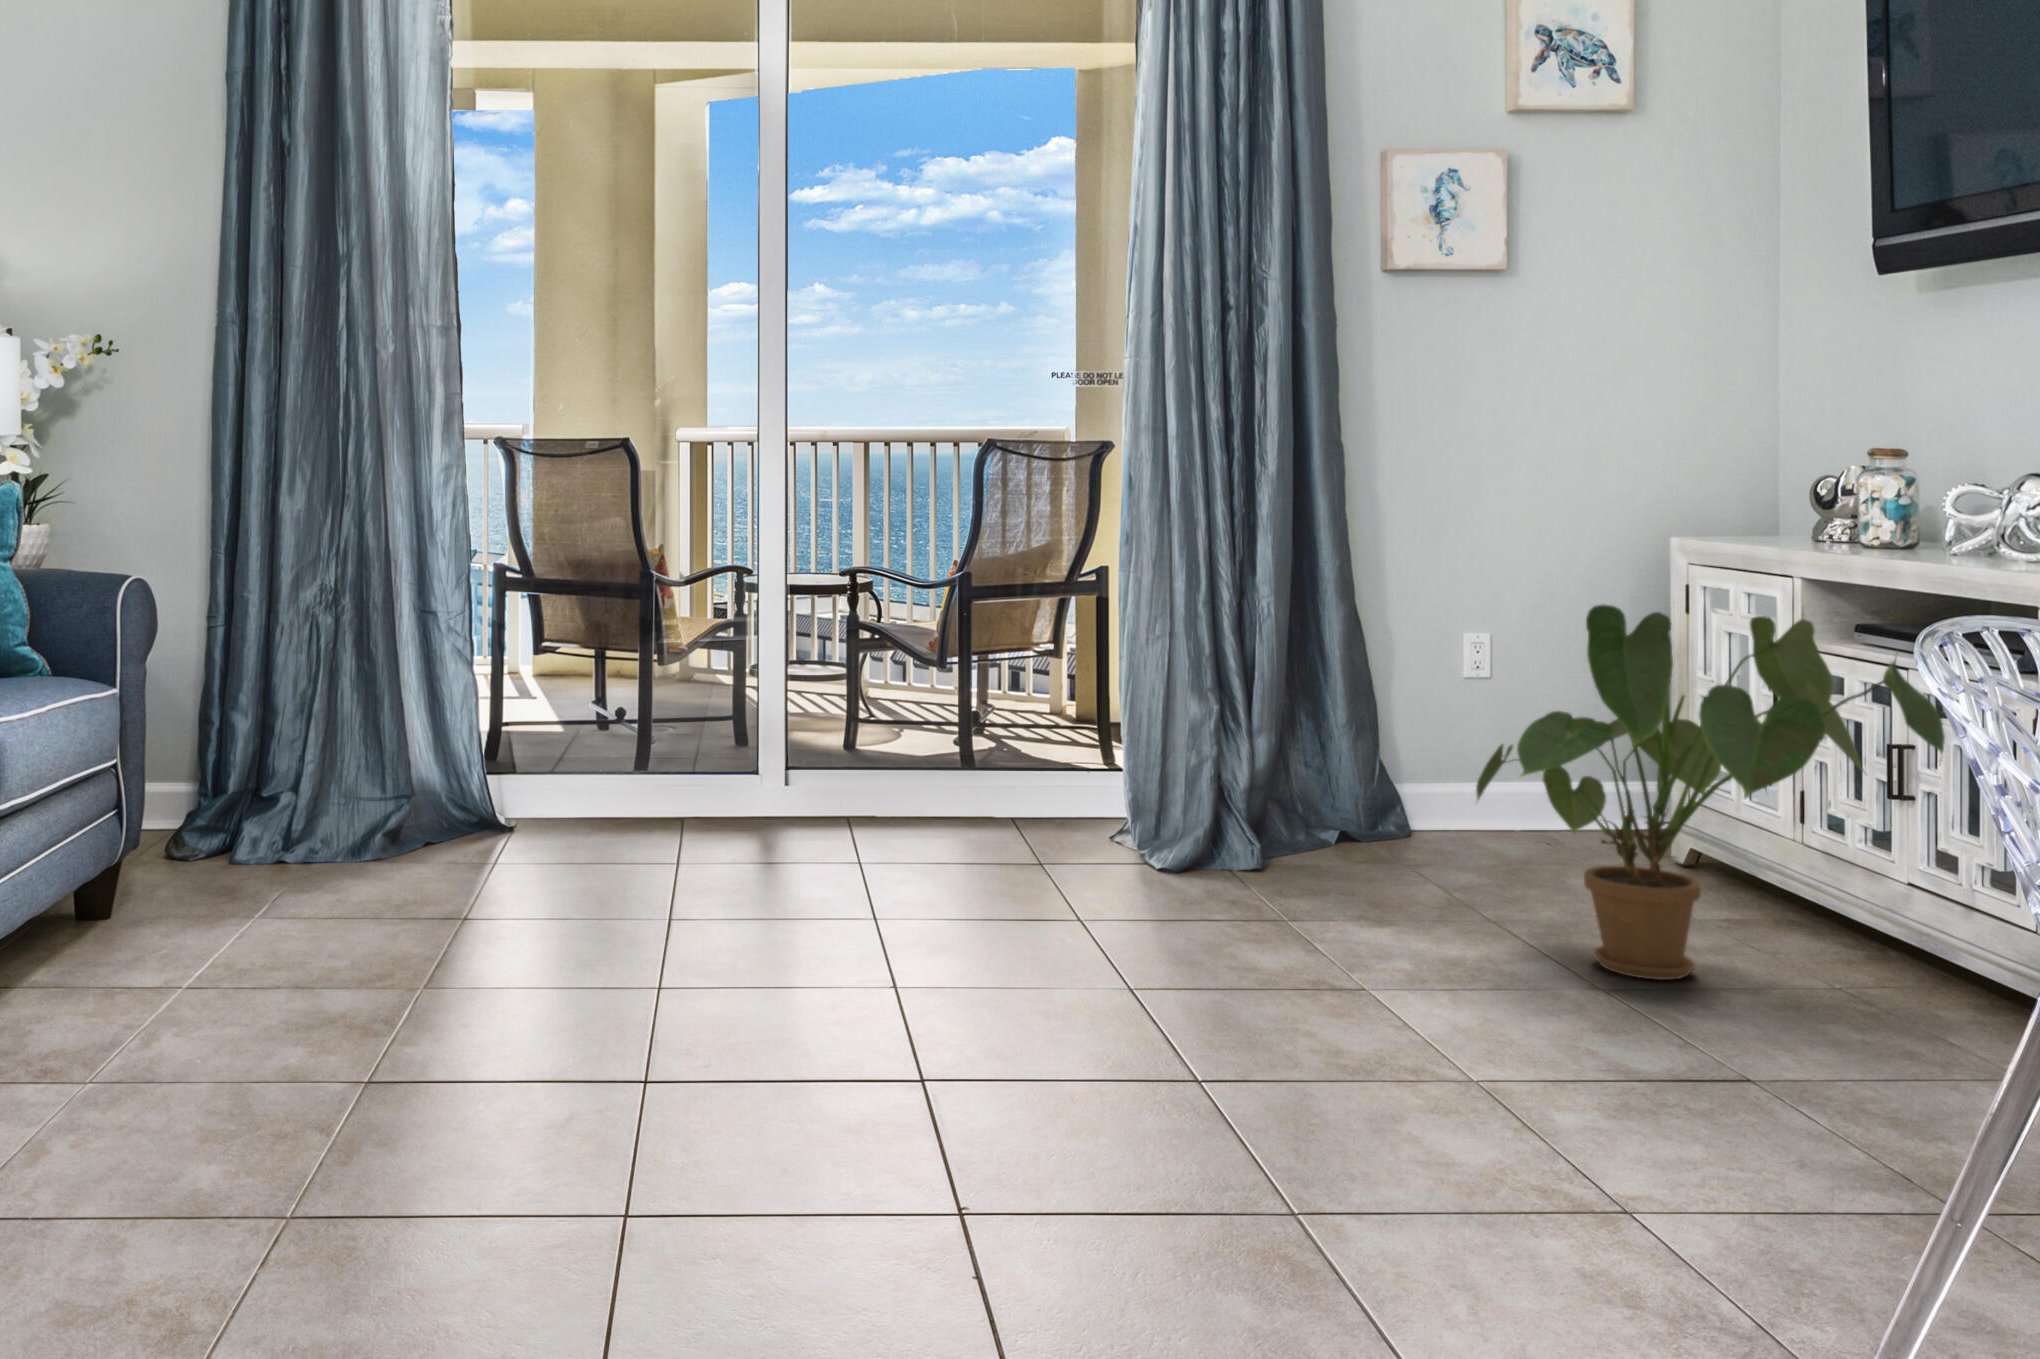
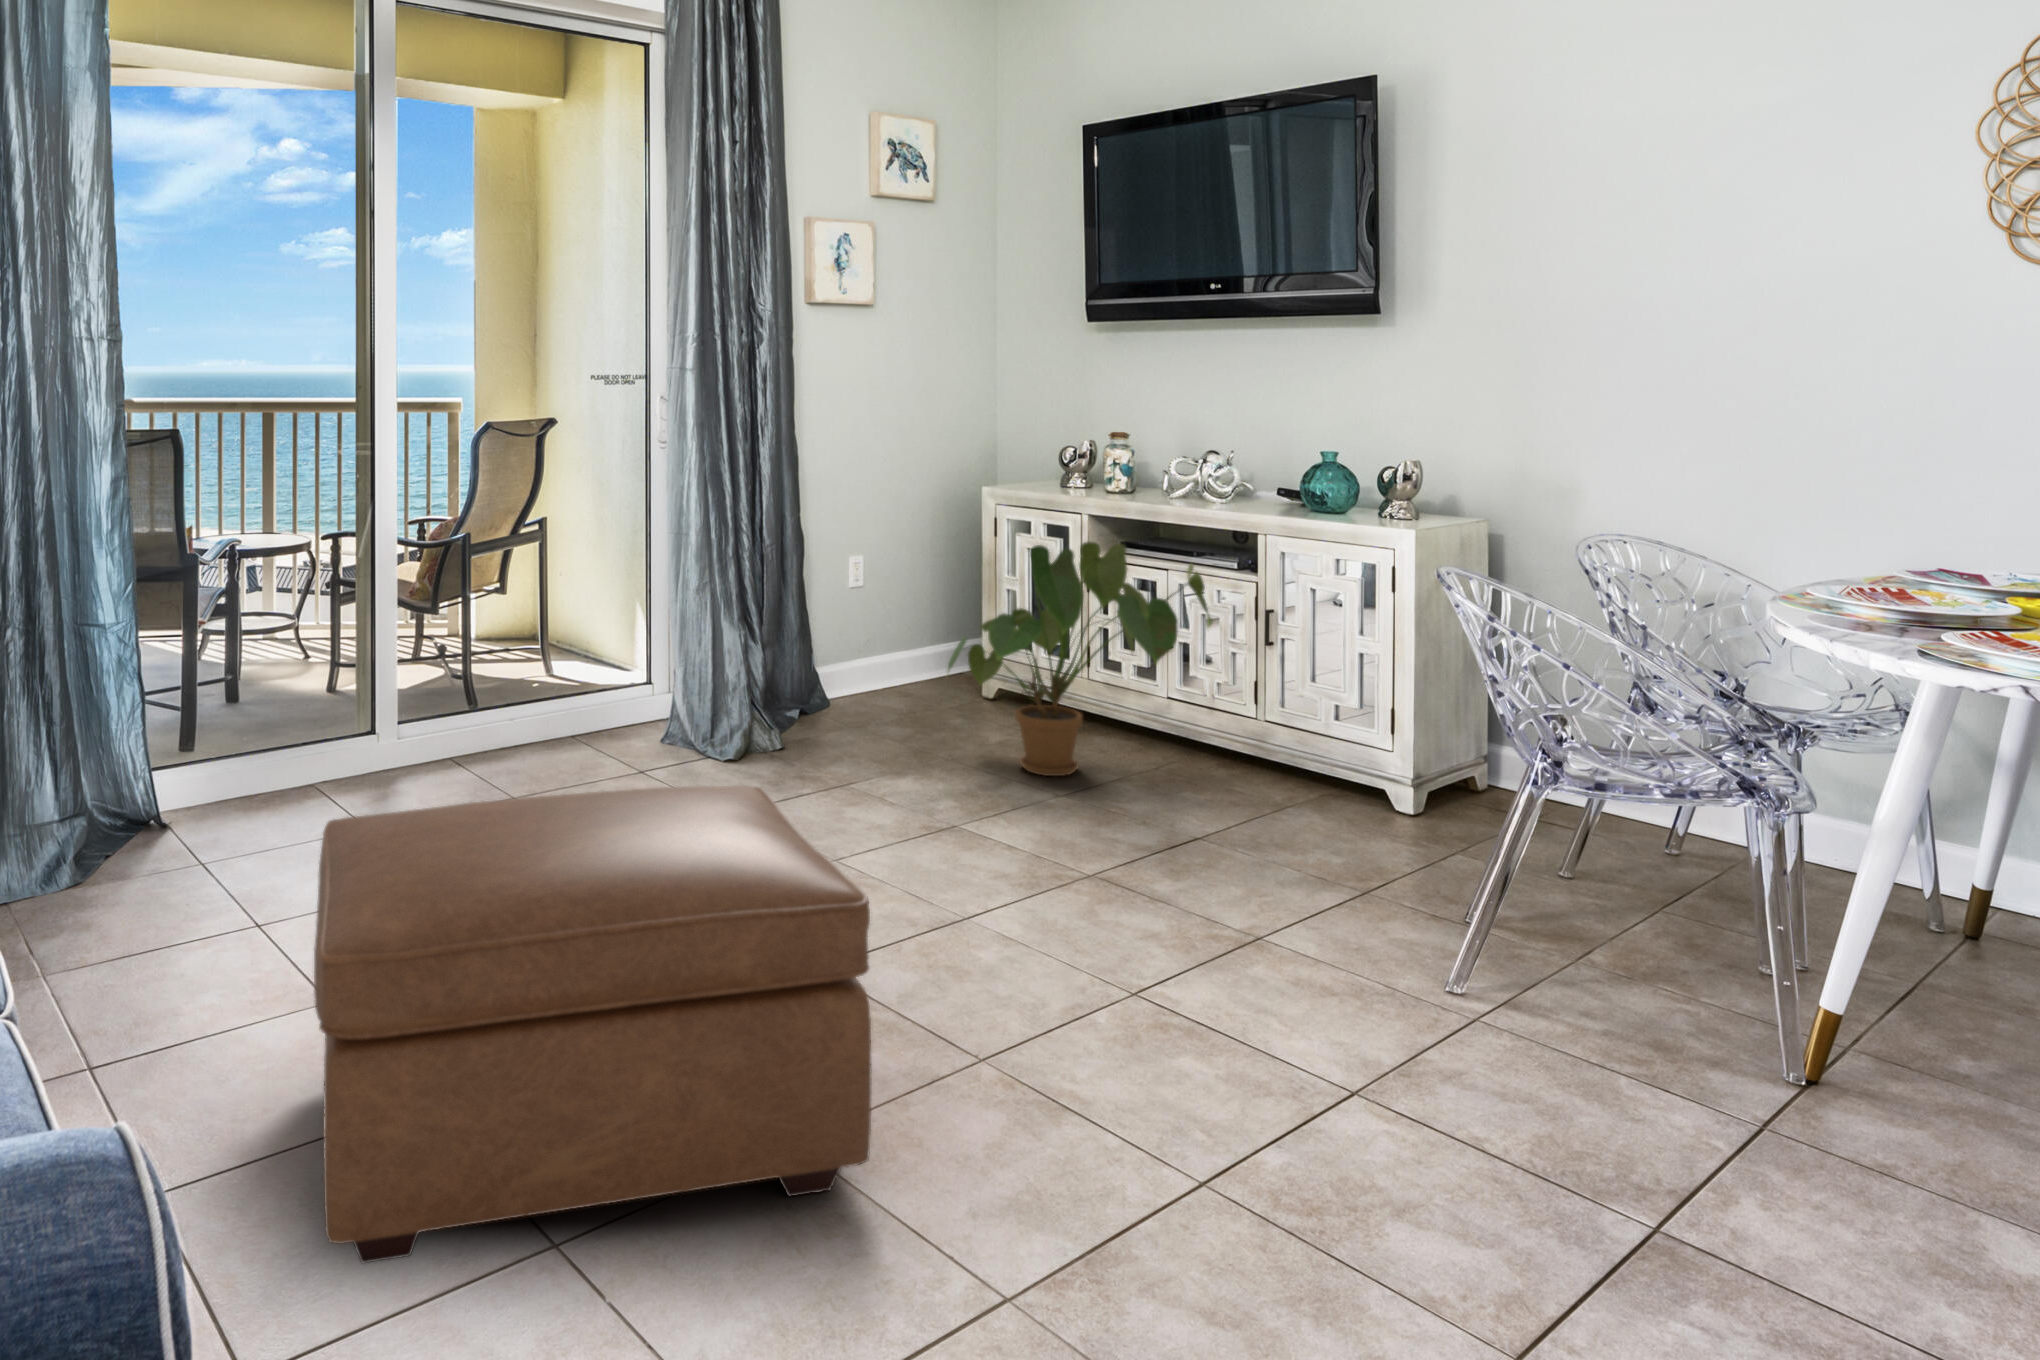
ottoman: none [55,768,767,1266] -> present [314,785,871,1263]

